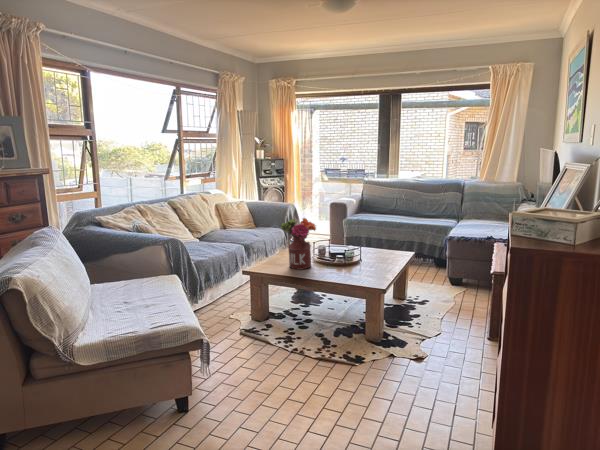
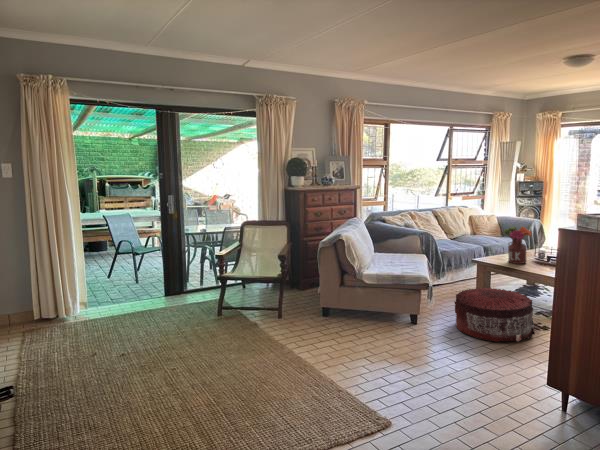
pouf: none [243,314,358,411] -> present [455,287,535,342]

